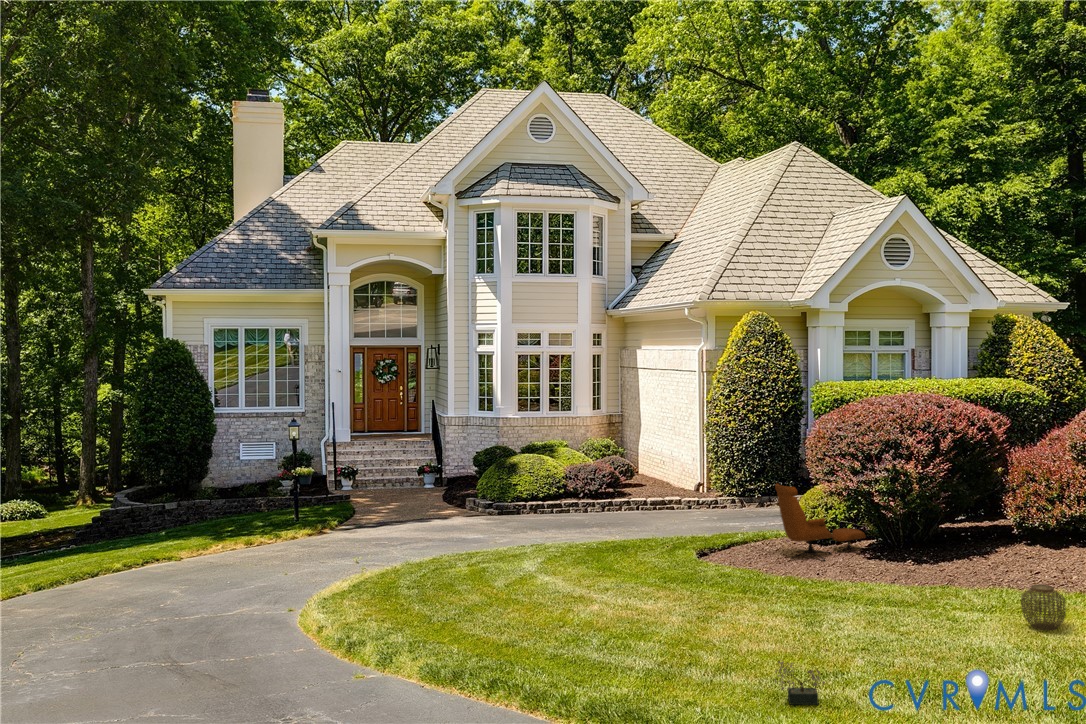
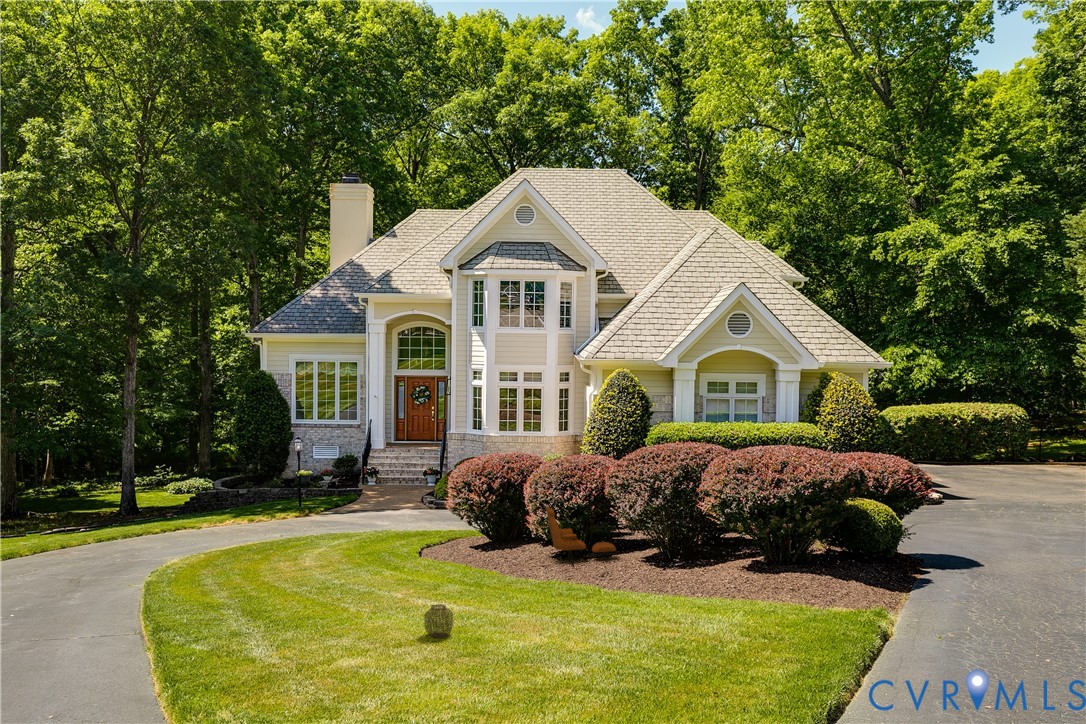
woven basket: present [1021,584,1066,630] -> present [424,604,453,638]
decorative plant: present [775,661,825,705] -> none [364,632,397,665]

